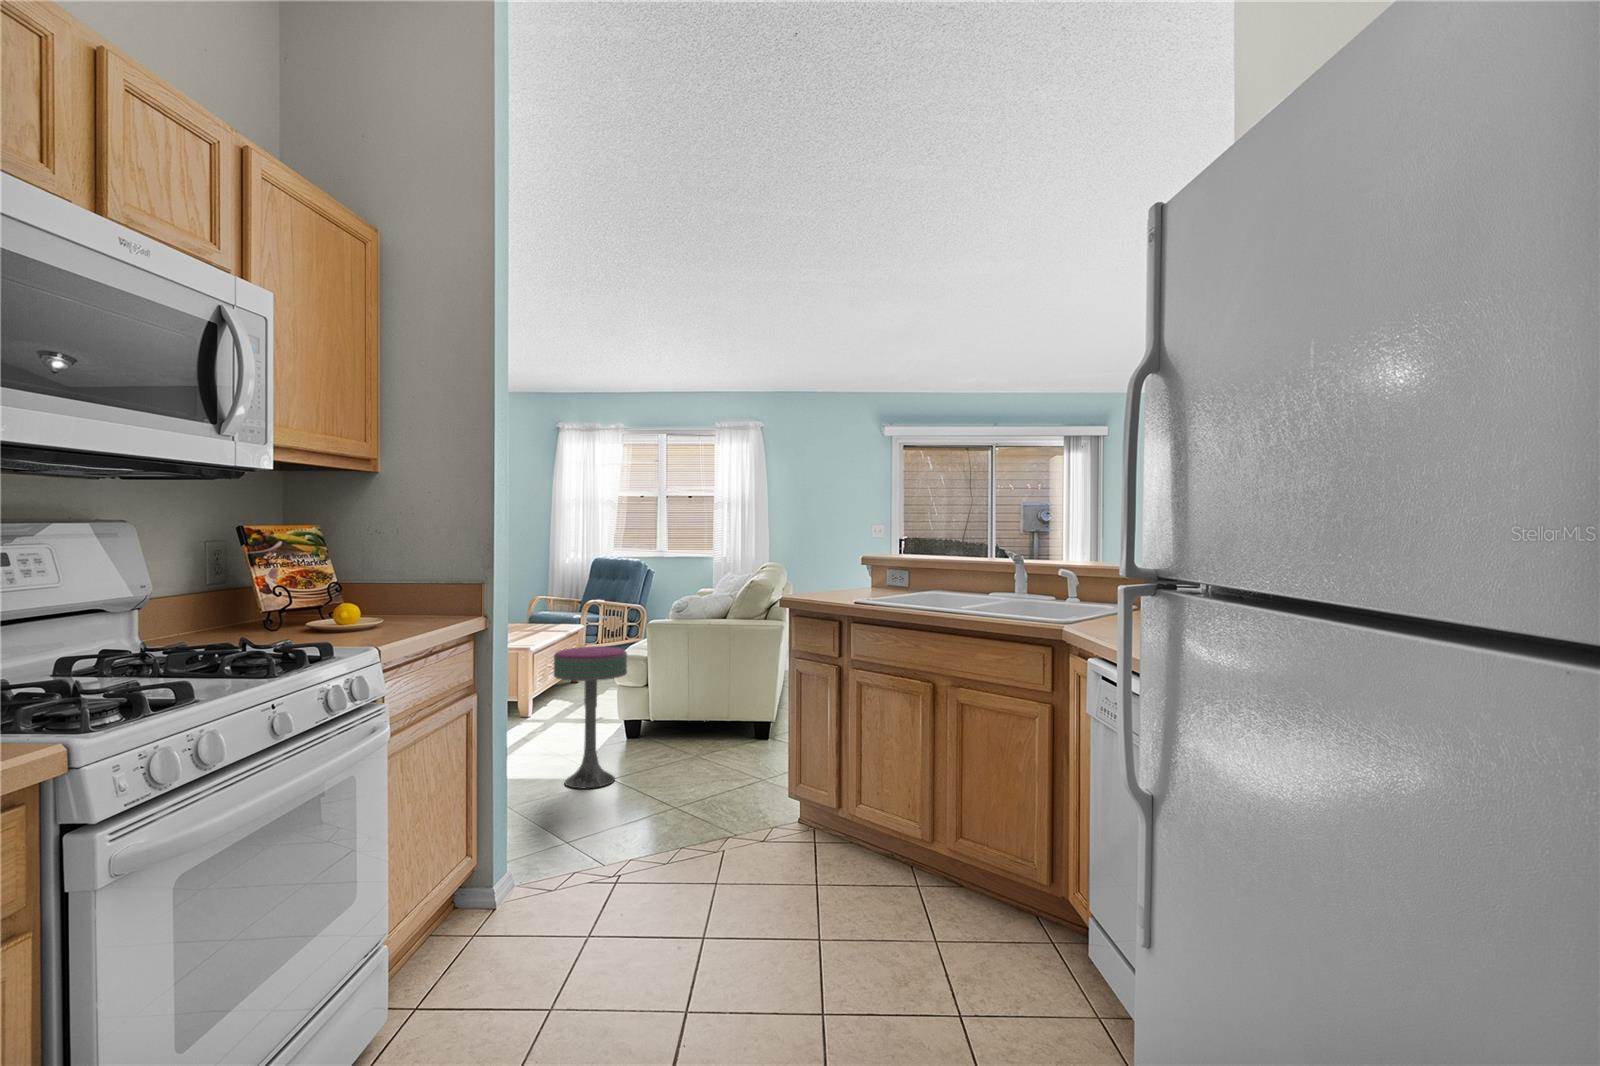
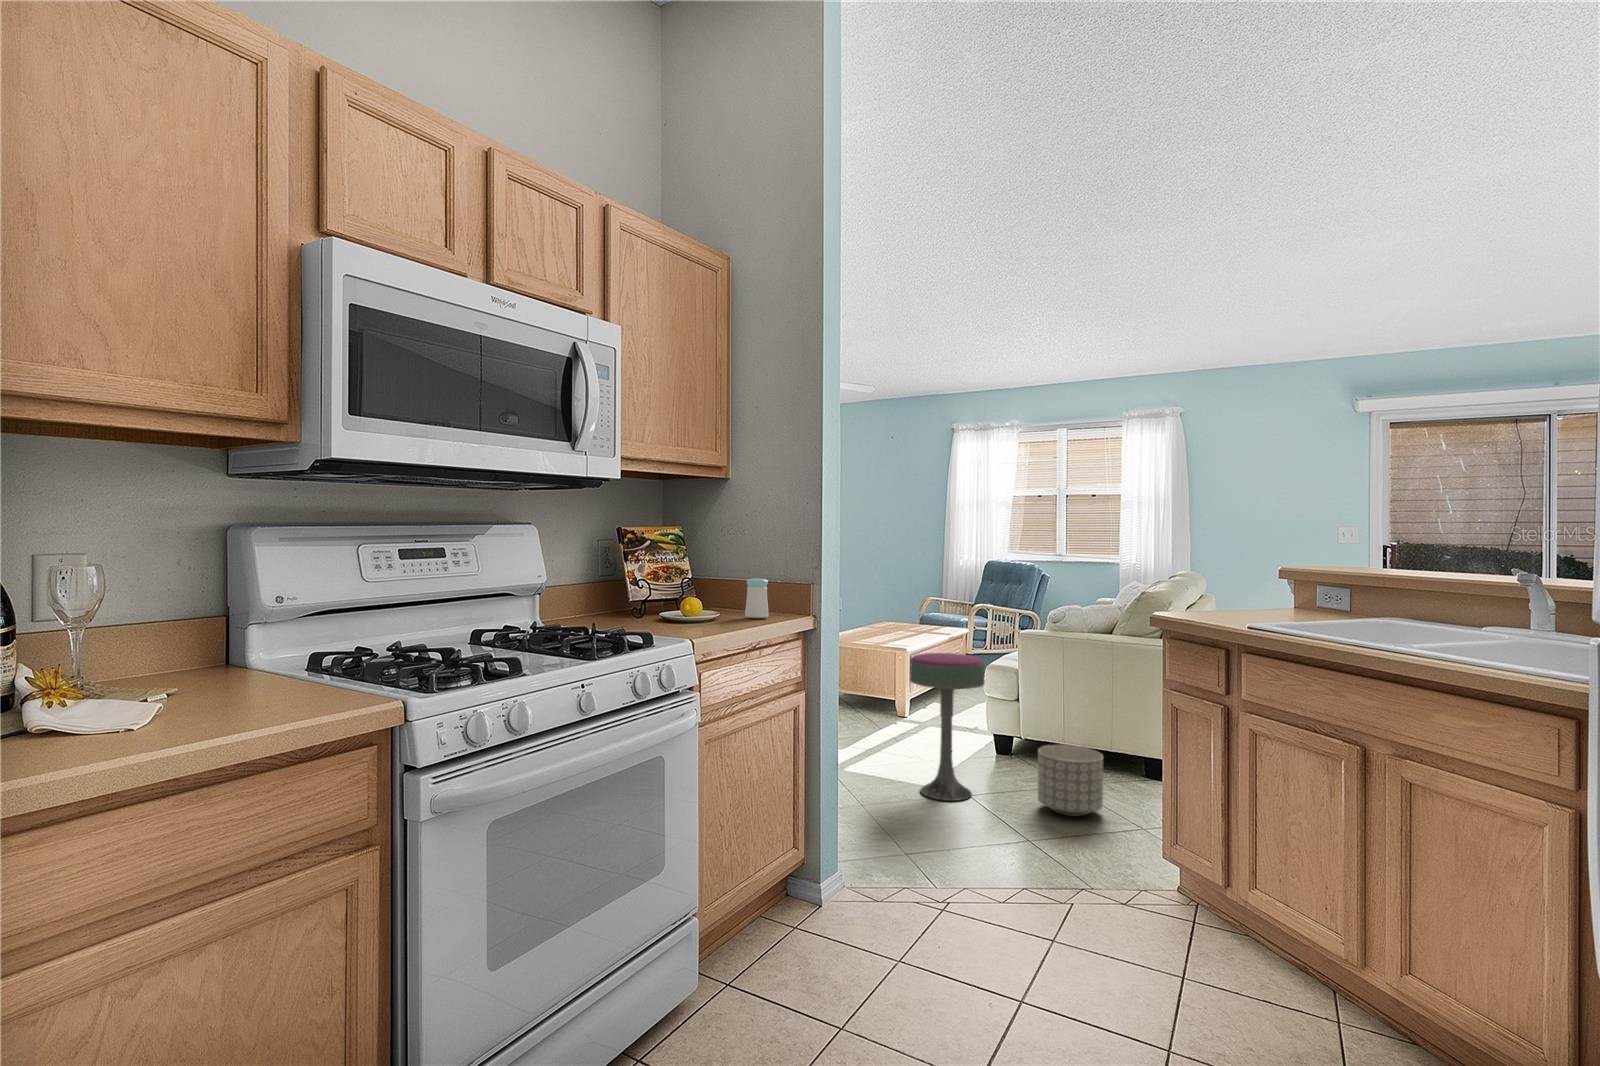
salt shaker: none [407,580,435,622] -> present [745,578,768,618]
planter: none [676,720,731,781] -> present [1038,745,1103,816]

